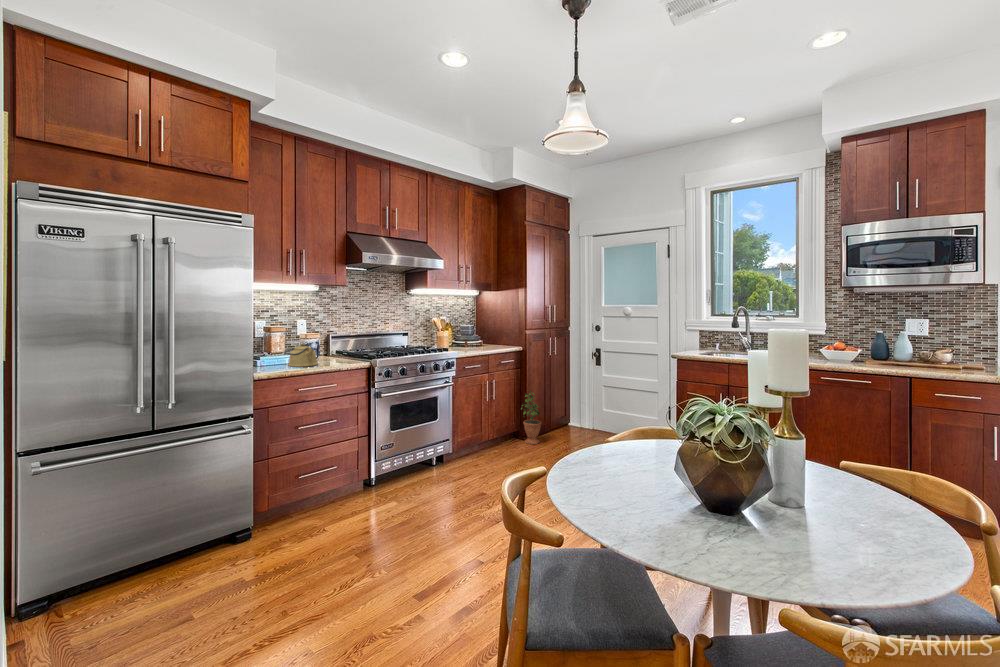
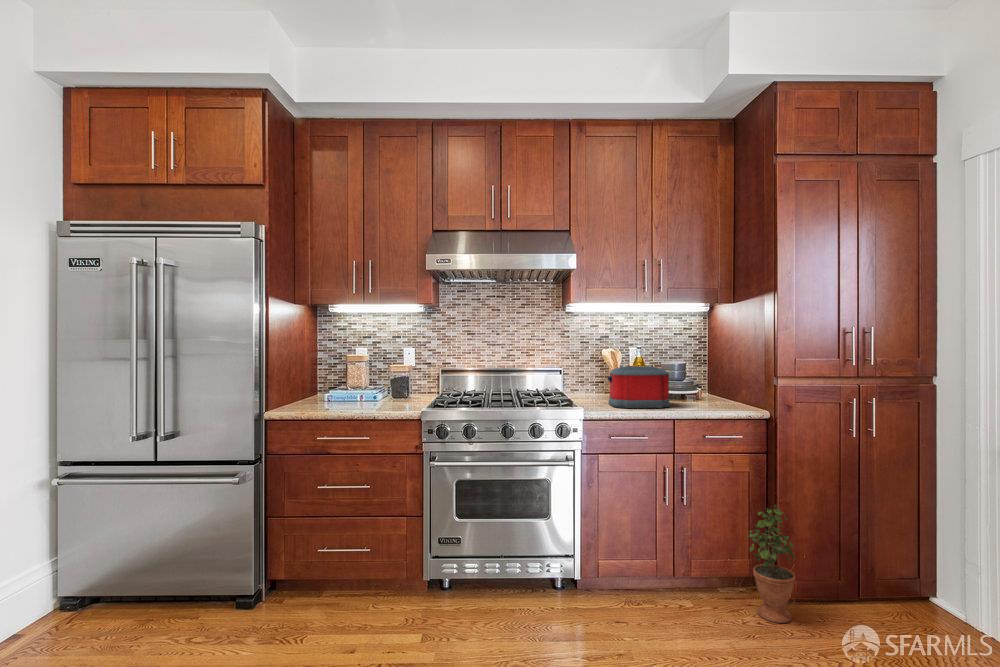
toaster: none [451,327,484,351] -> present [607,367,670,408]
kettle: present [284,344,318,367] -> none [322,379,362,409]

